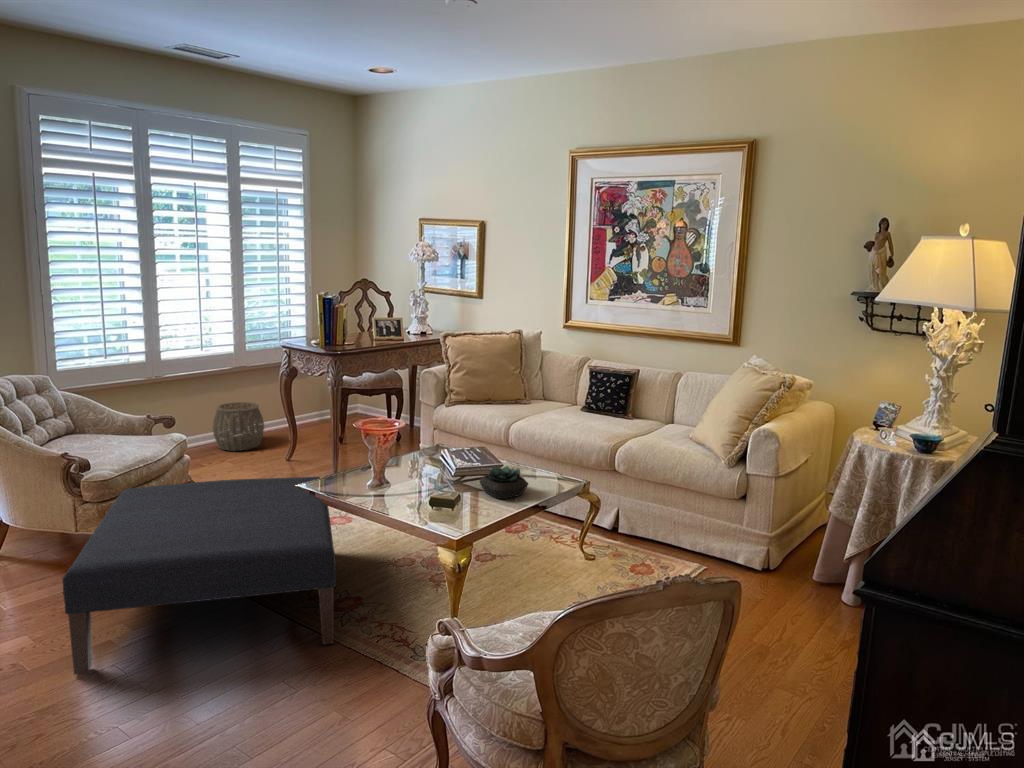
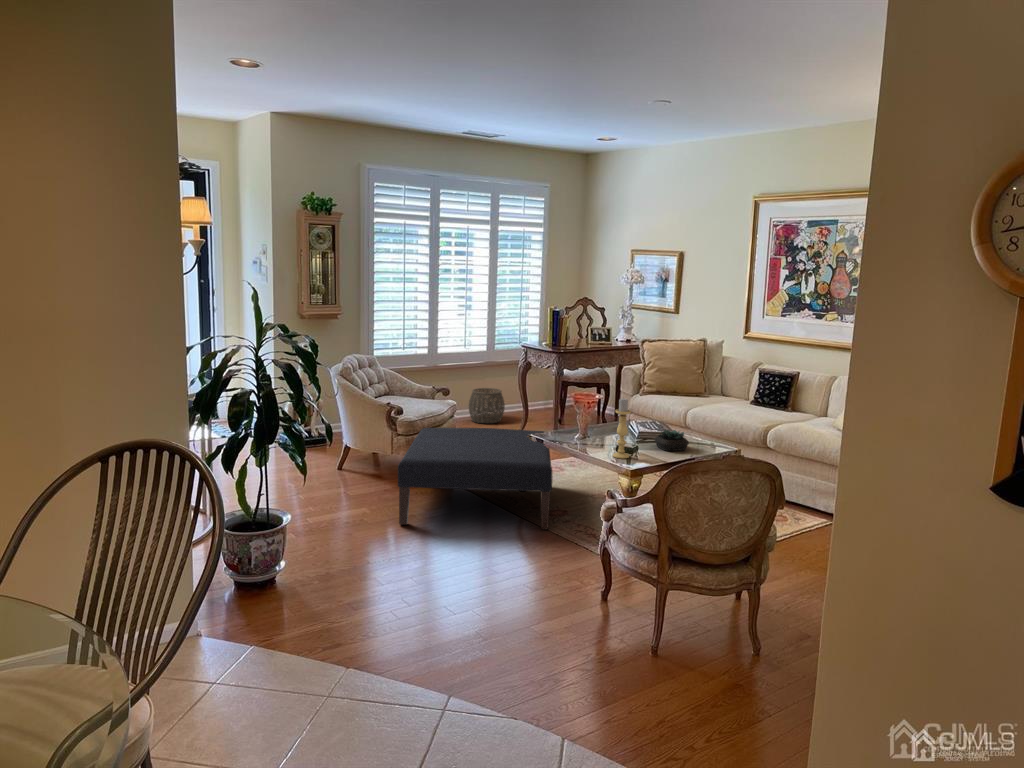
candle holder: none [425,432,450,522] -> present [613,398,631,459]

